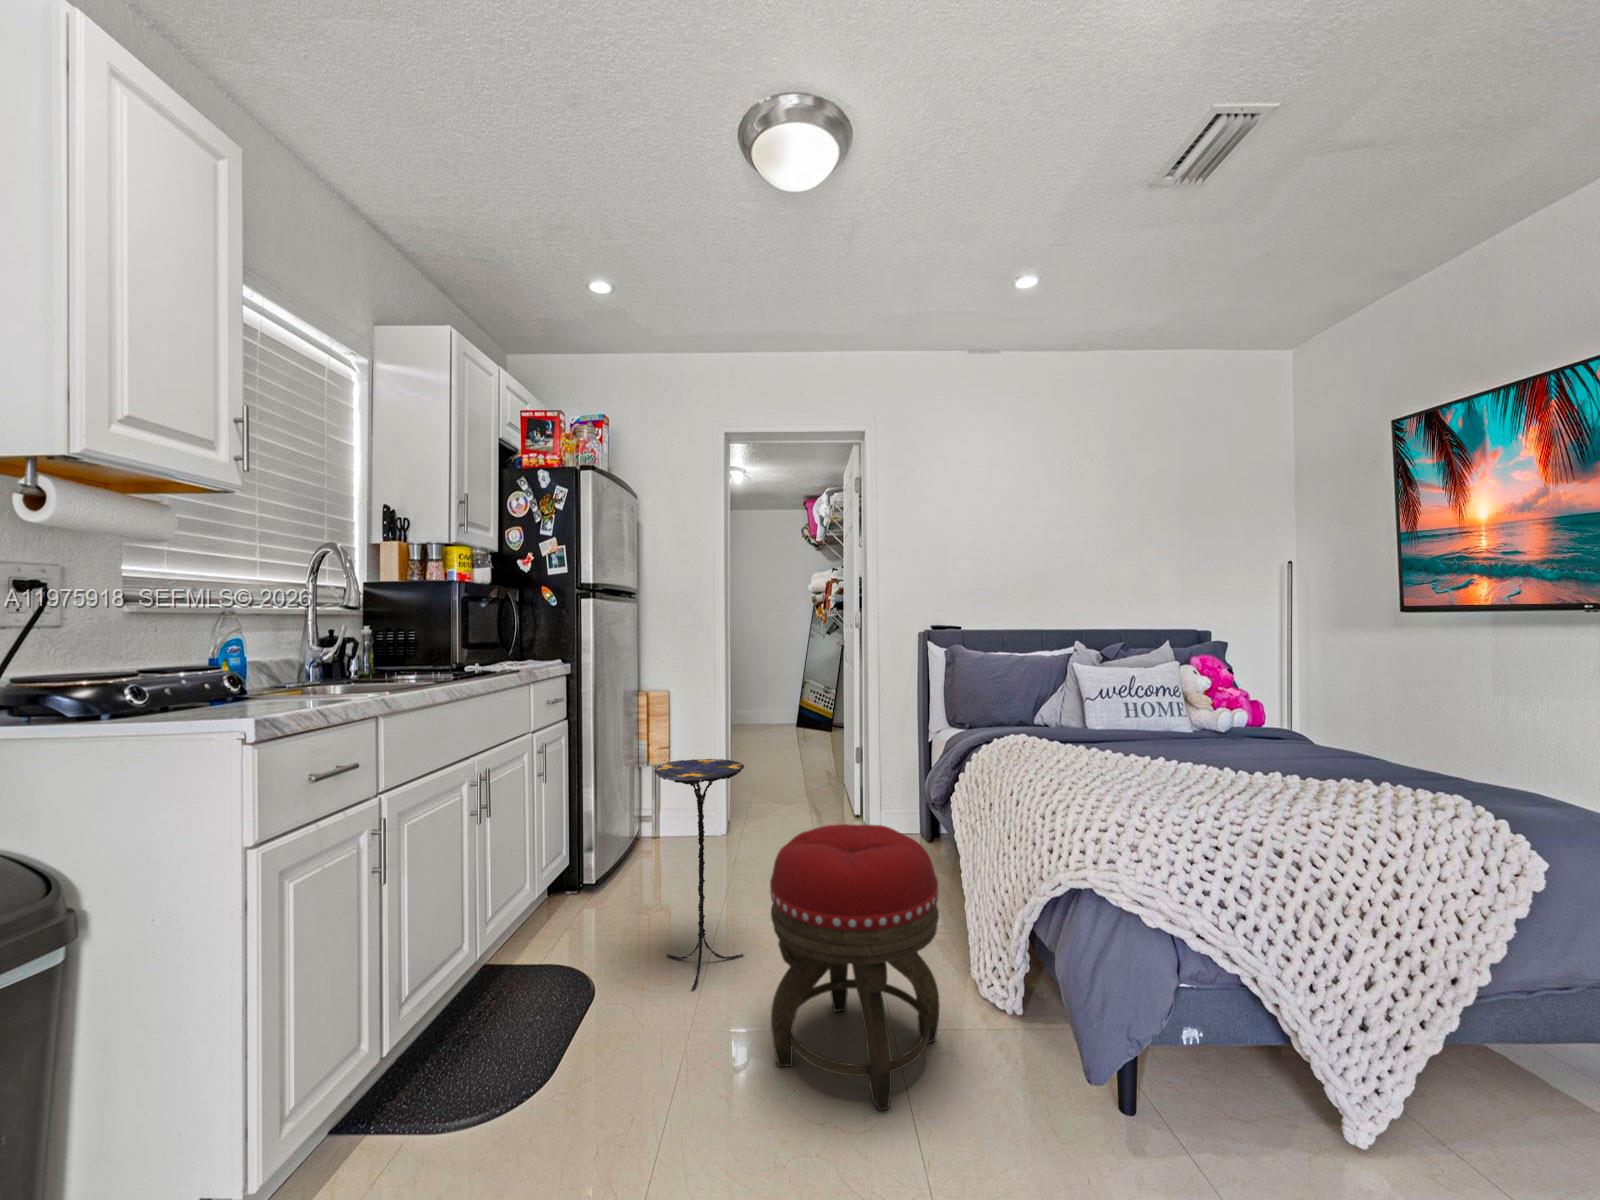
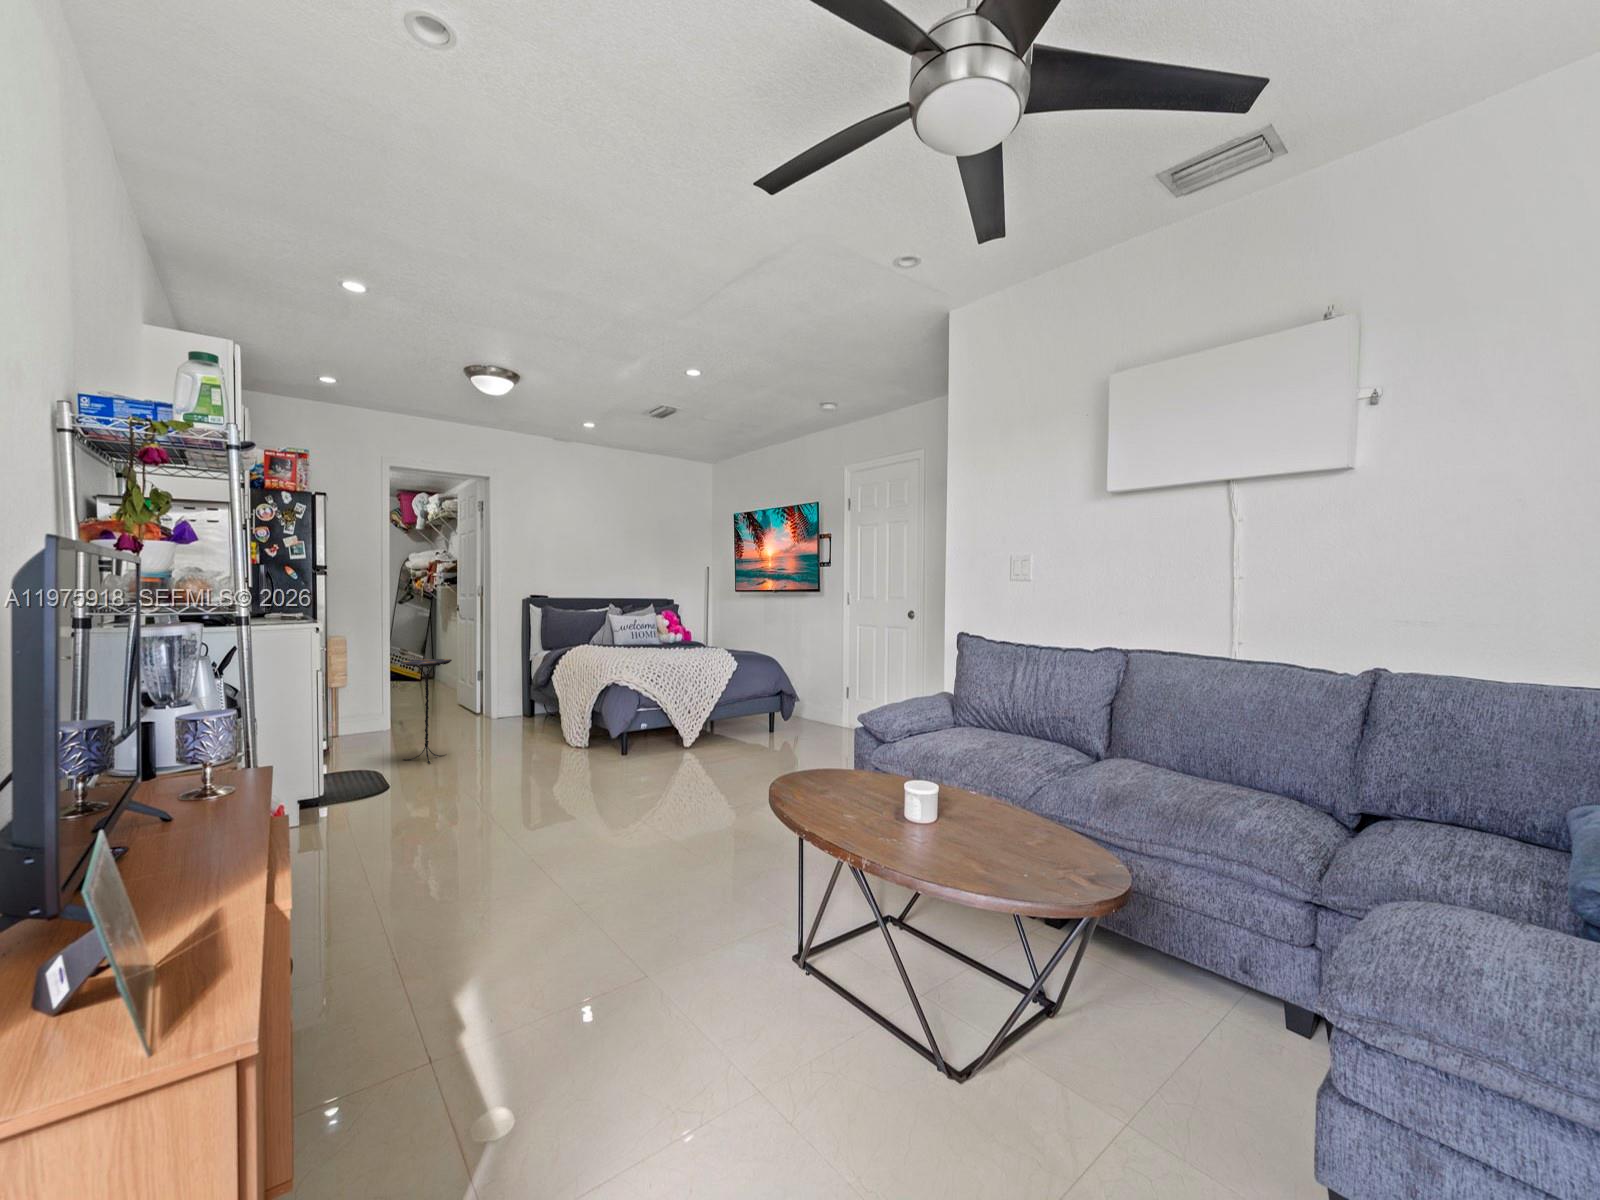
footstool: present [770,824,940,1110] -> none [484,675,557,769]

